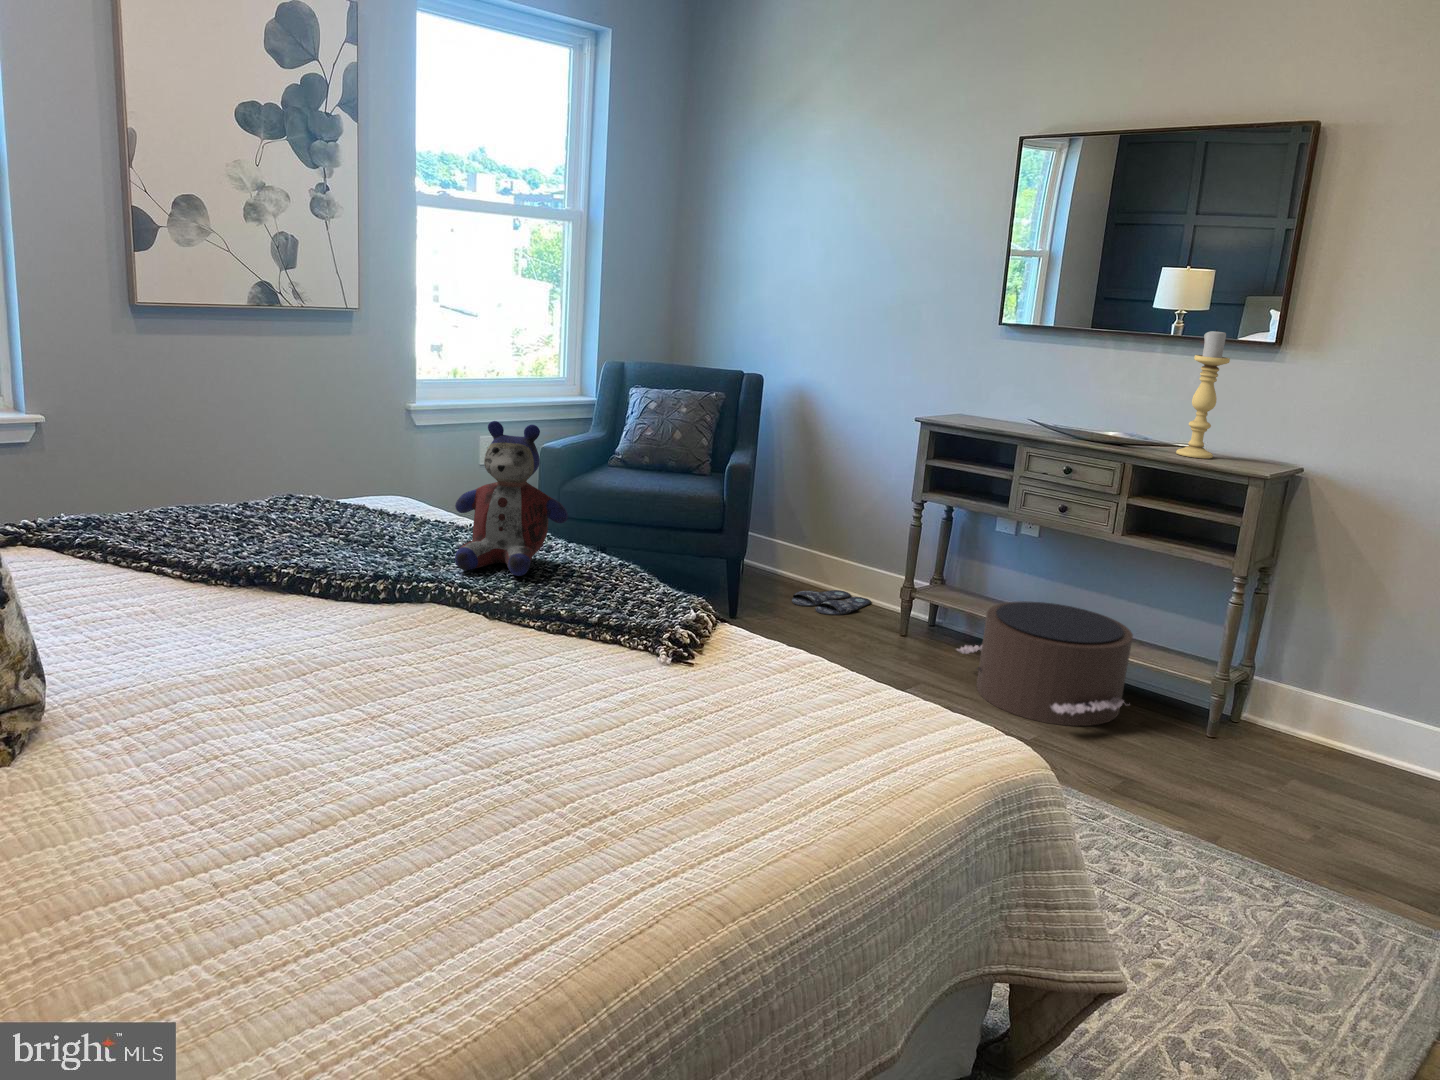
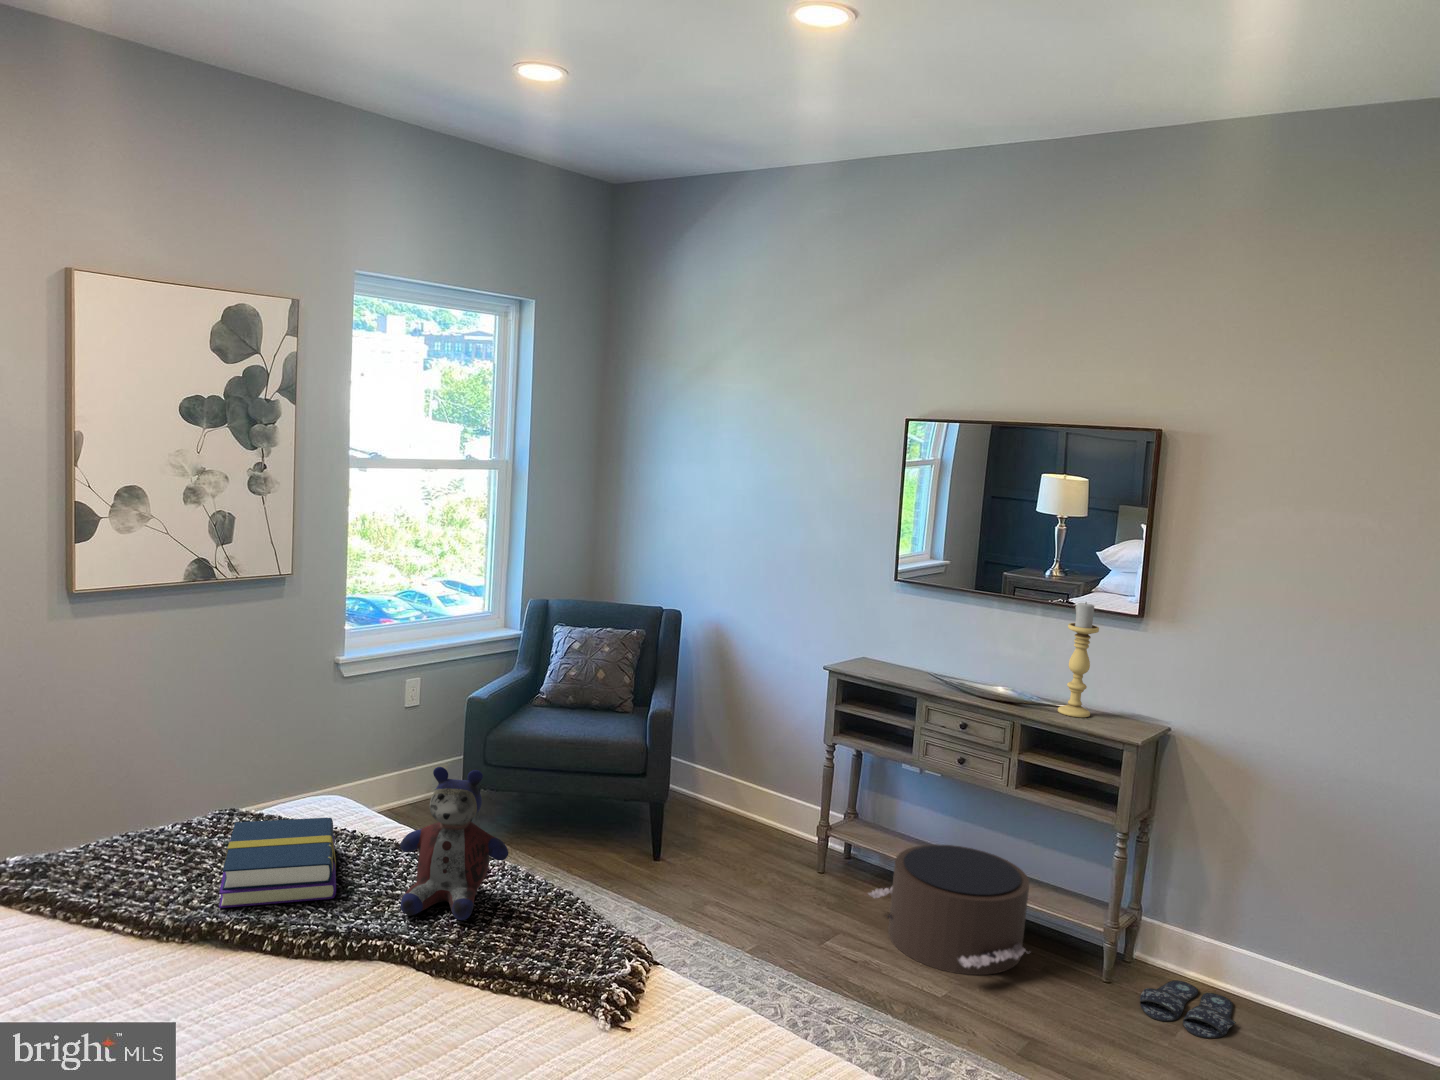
book: none [269,488,391,555] -> present [219,818,336,908]
slippers: present [792,590,871,615] -> present [1140,980,1236,1038]

